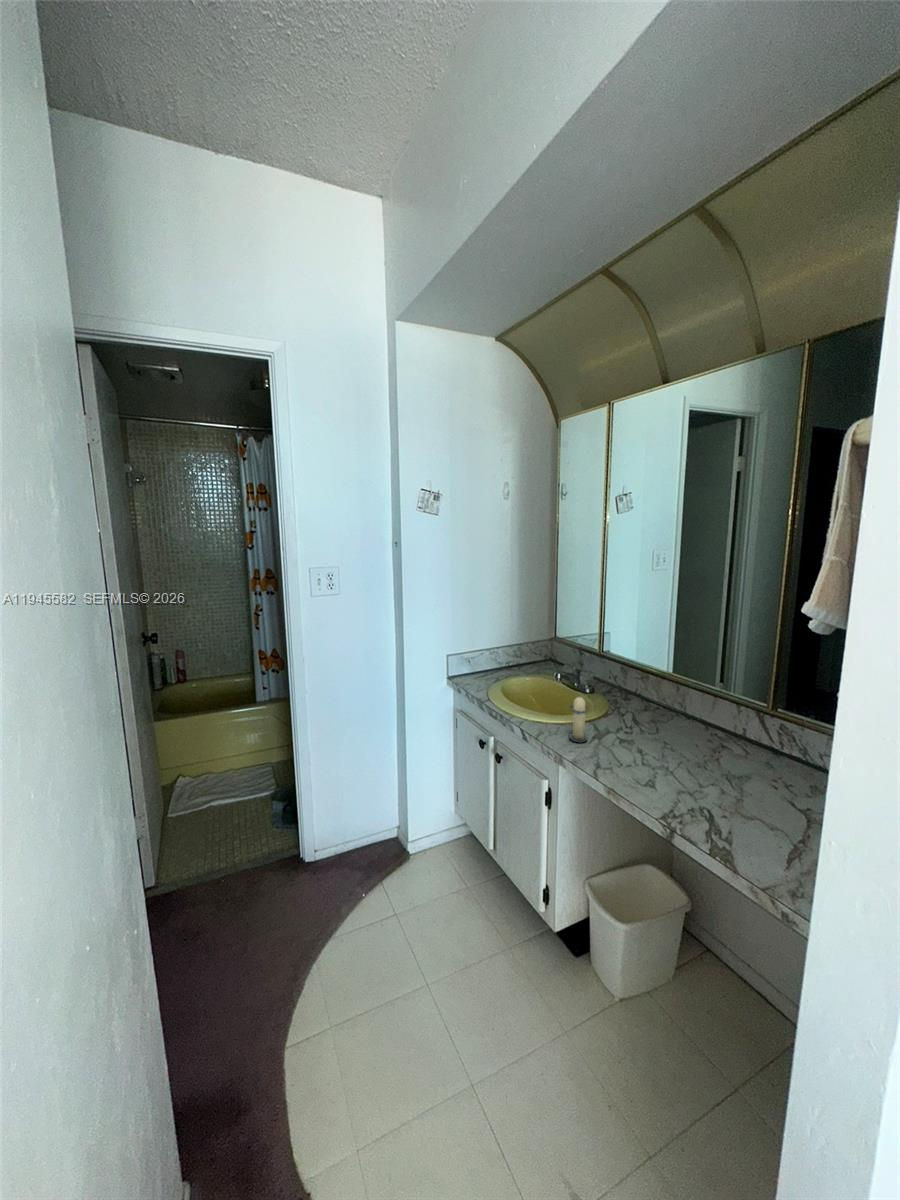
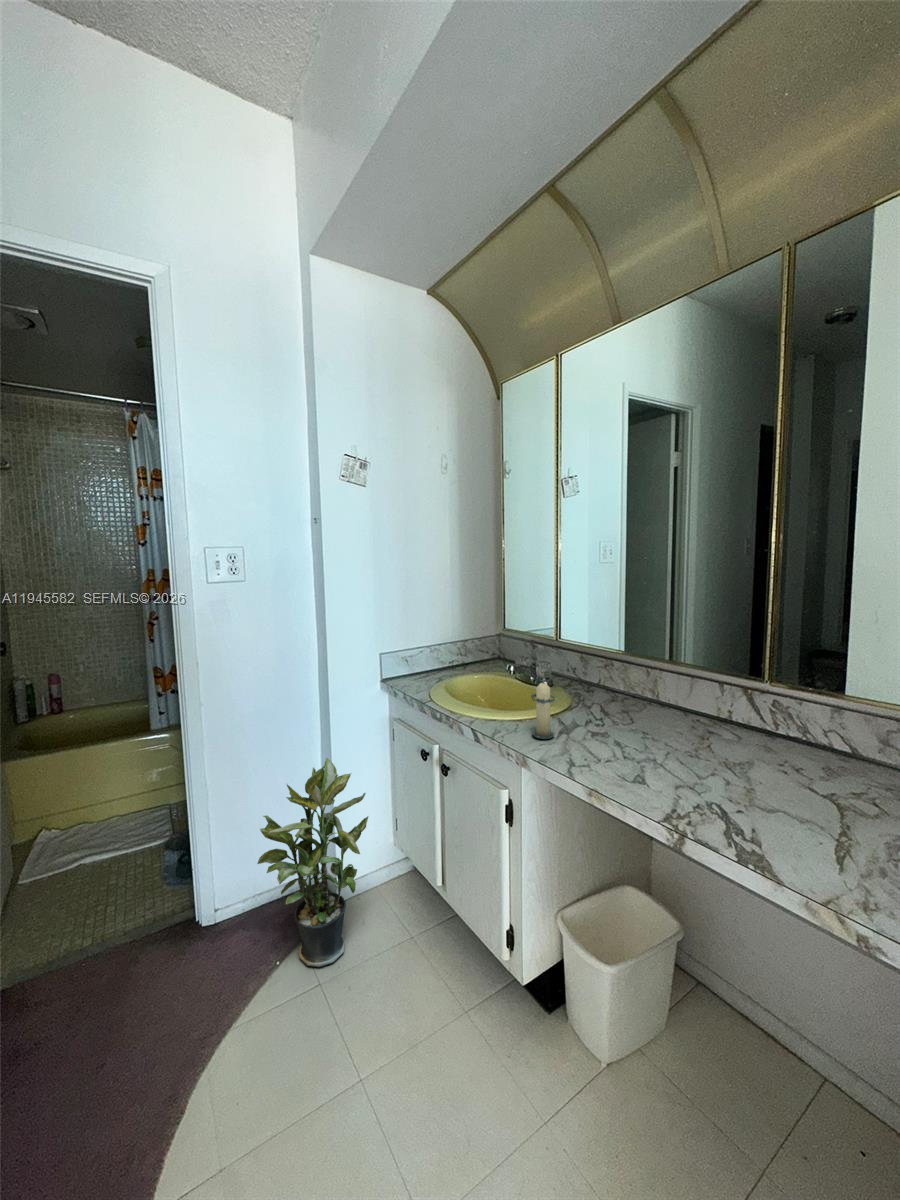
potted plant: none [350,741,435,902] -> present [257,758,368,967]

